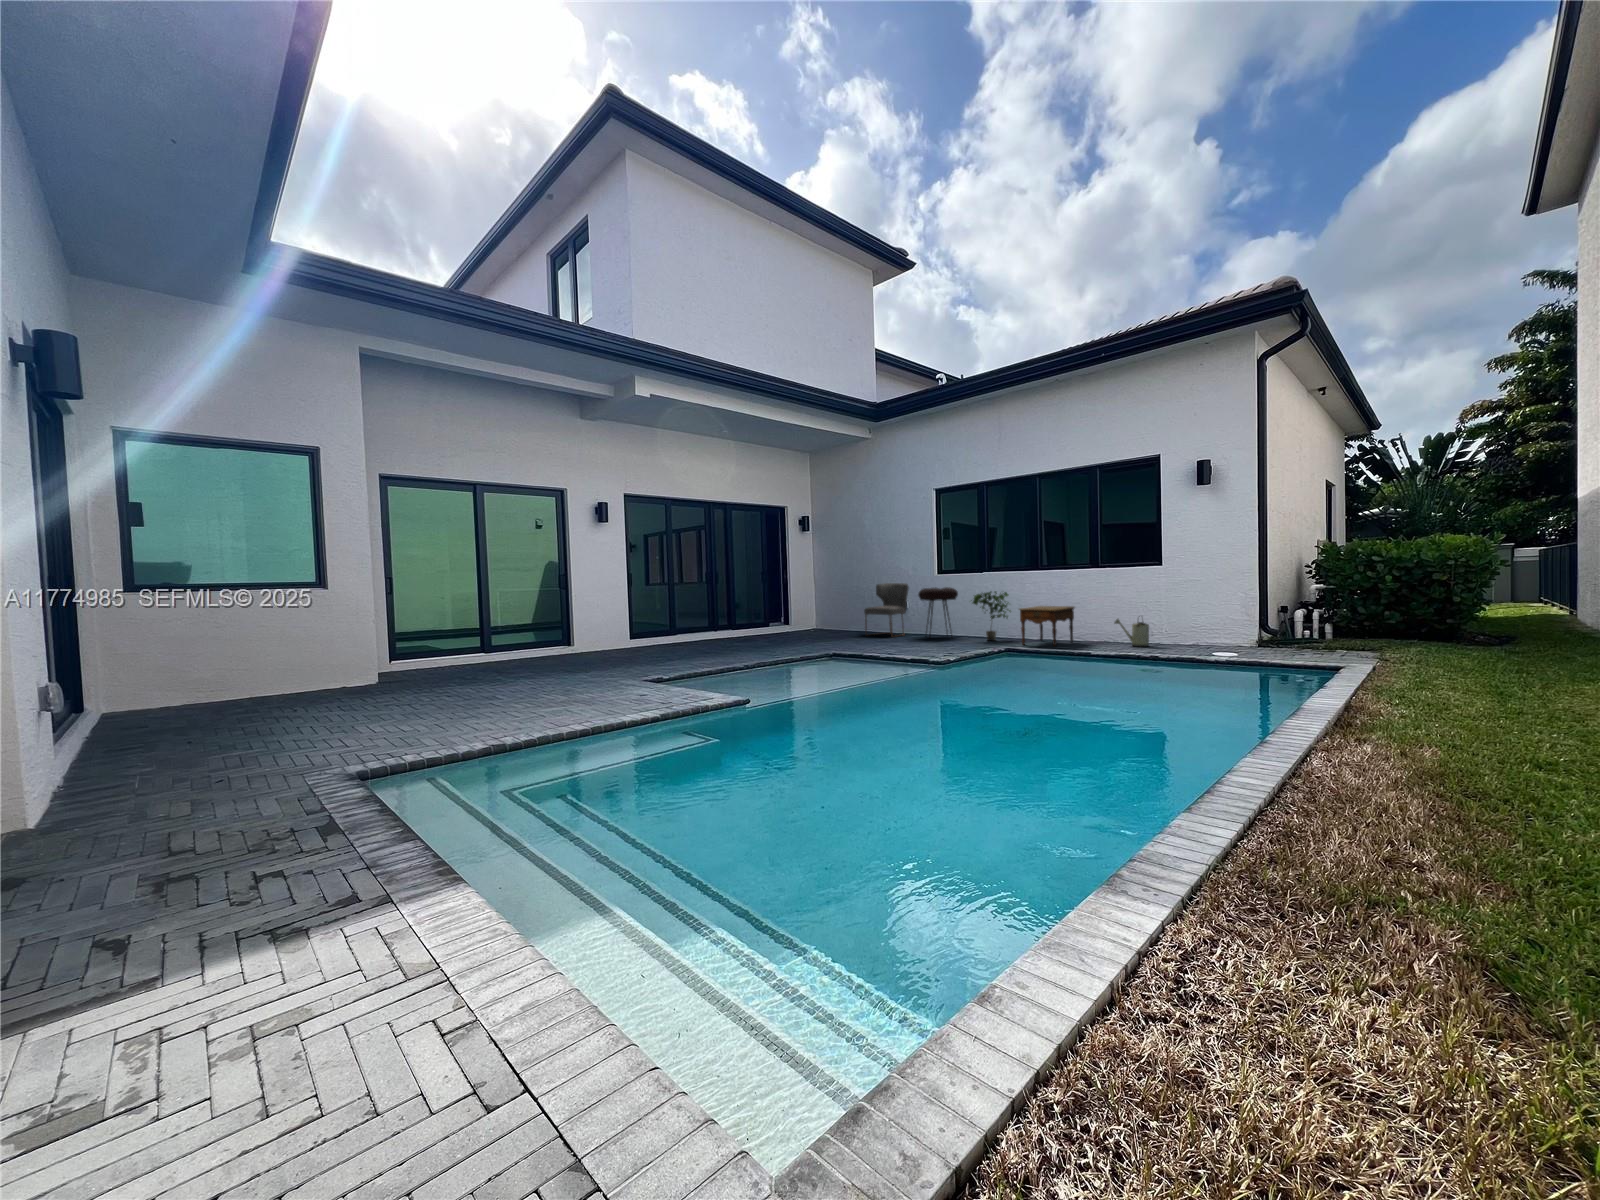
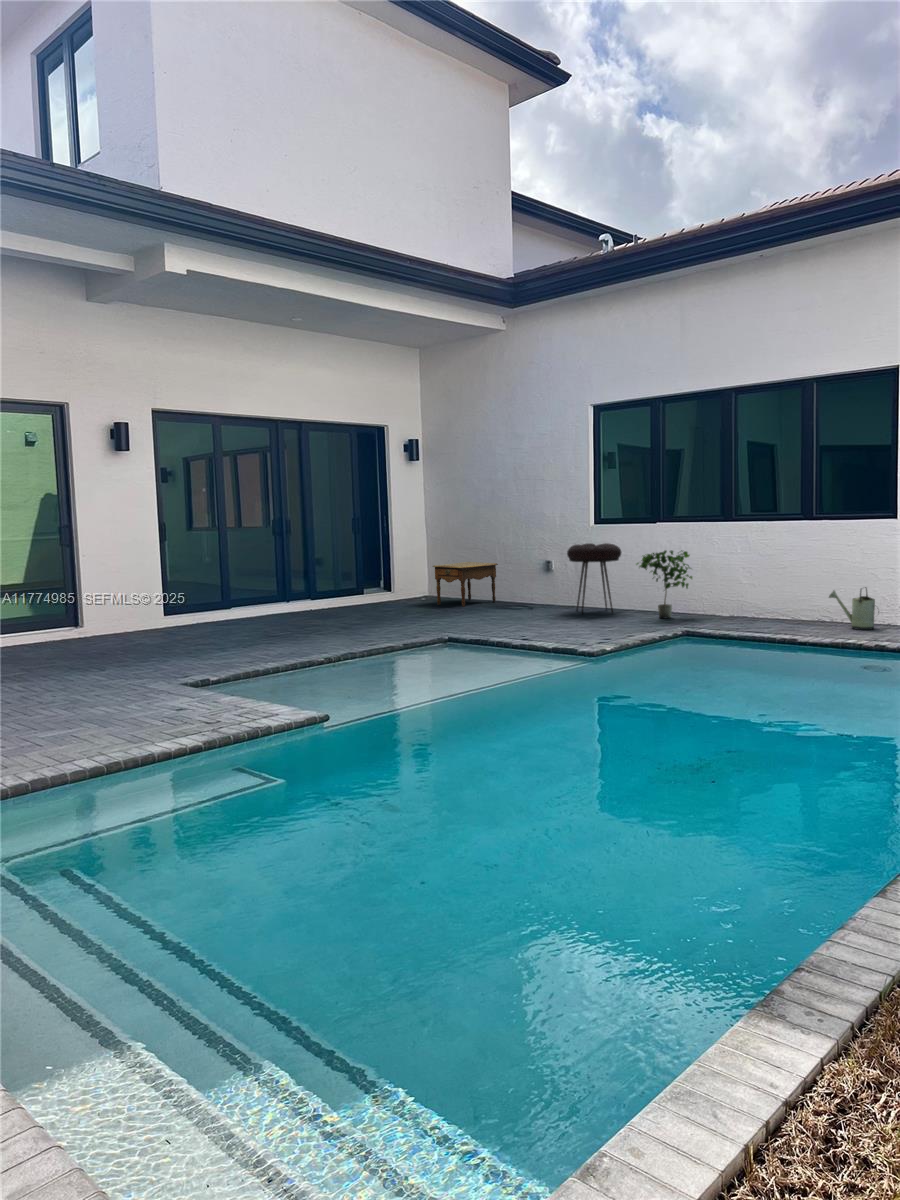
chair: present [864,583,909,637] -> none [493,536,554,612]
side table: present [1019,606,1074,646] -> present [433,562,498,607]

